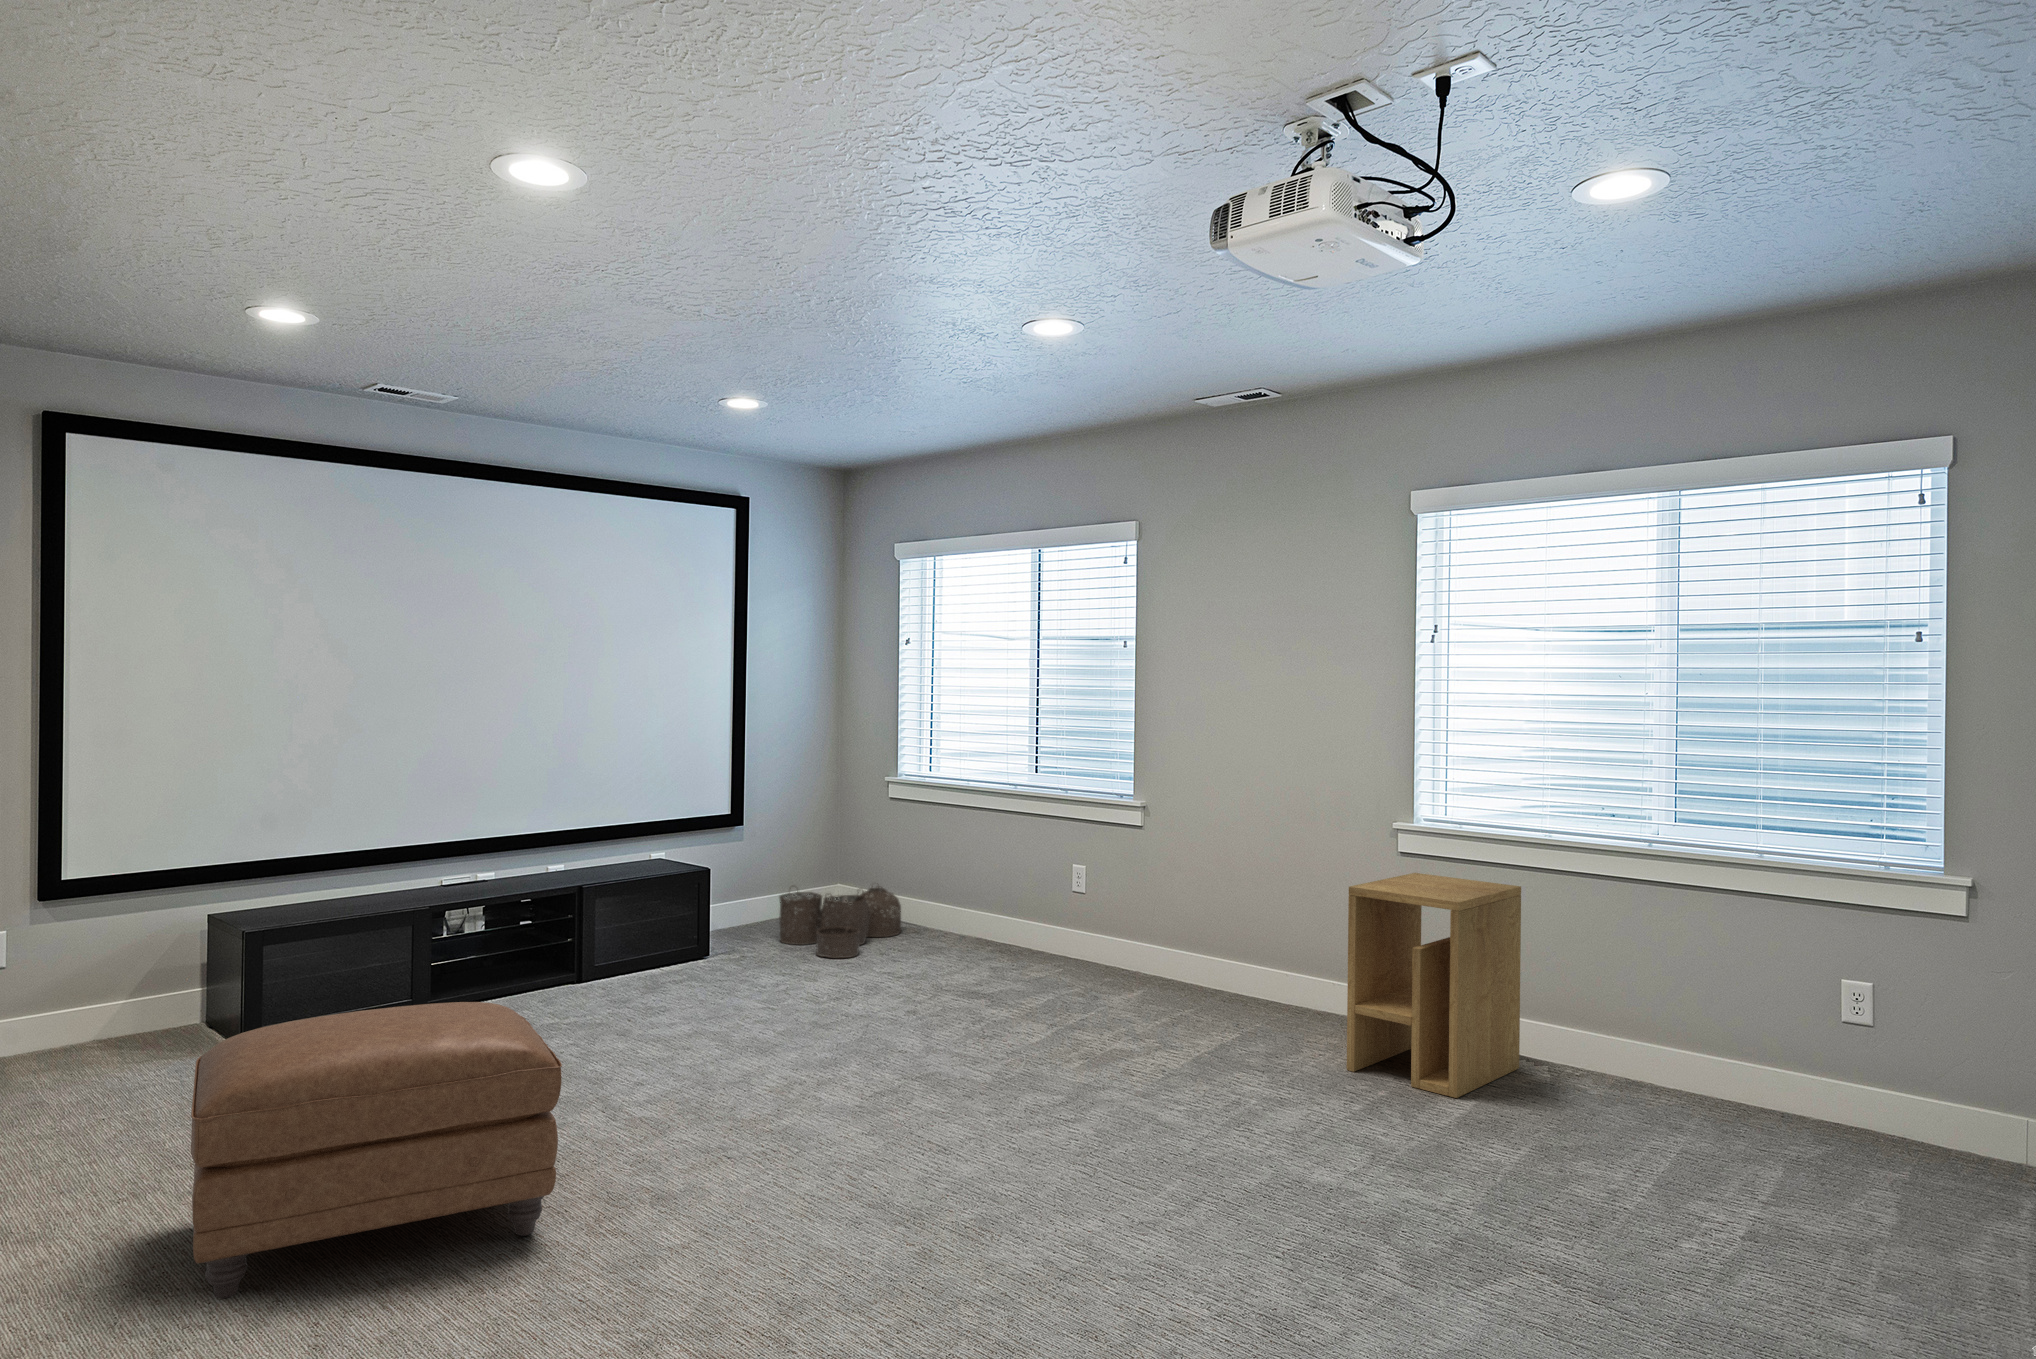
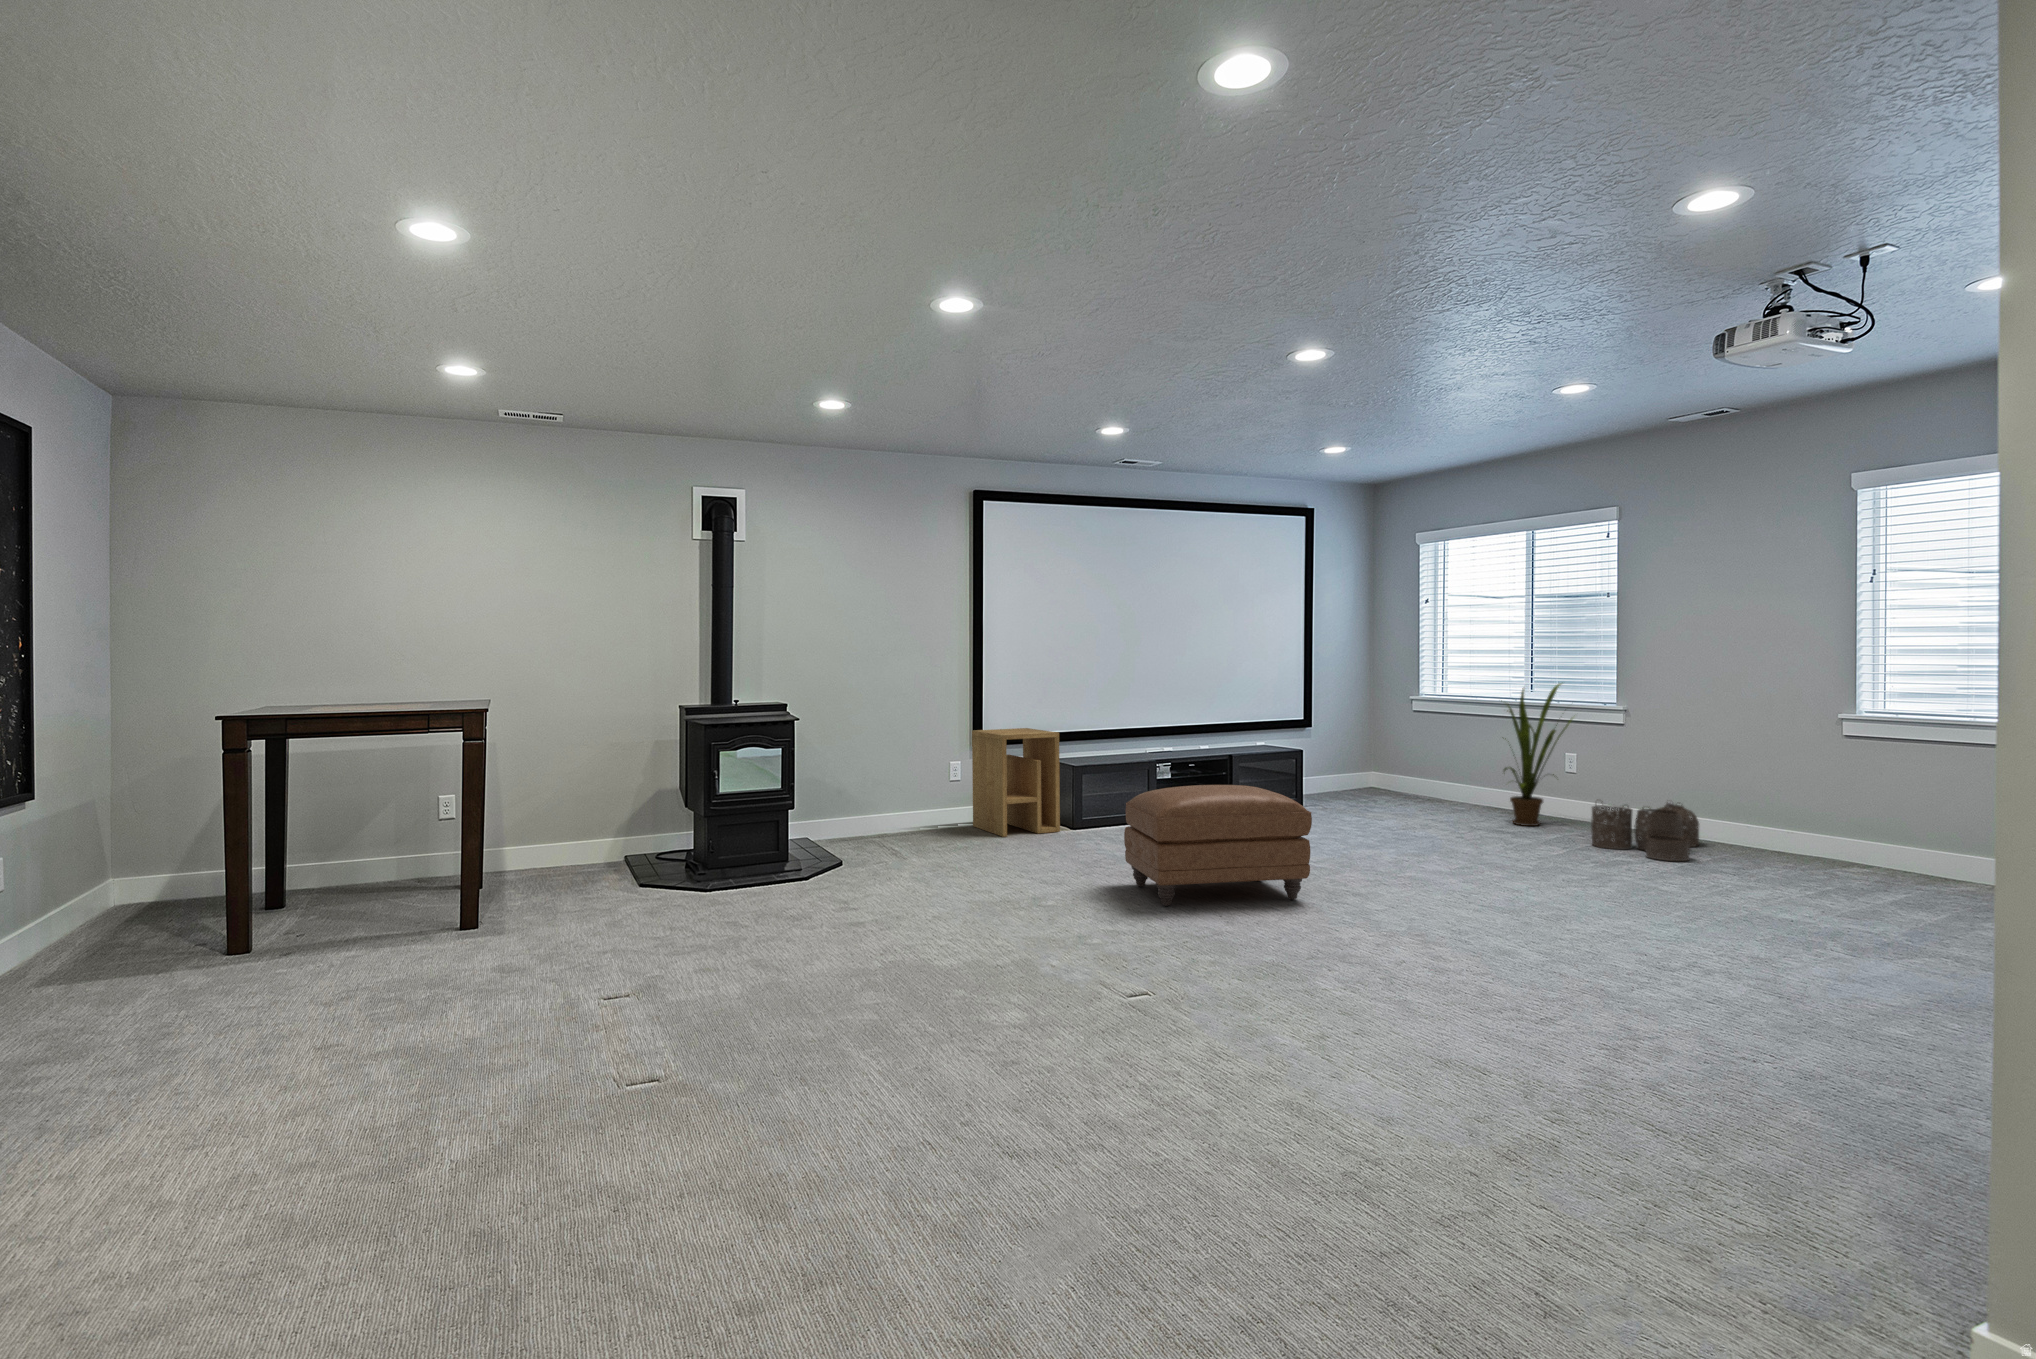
house plant: none [982,767,1087,981] -> present [1504,683,1572,826]
side table: present [1347,873,1521,1098] -> present [972,728,1060,837]
woven basket: present [779,886,901,958] -> present [1591,802,1699,861]

